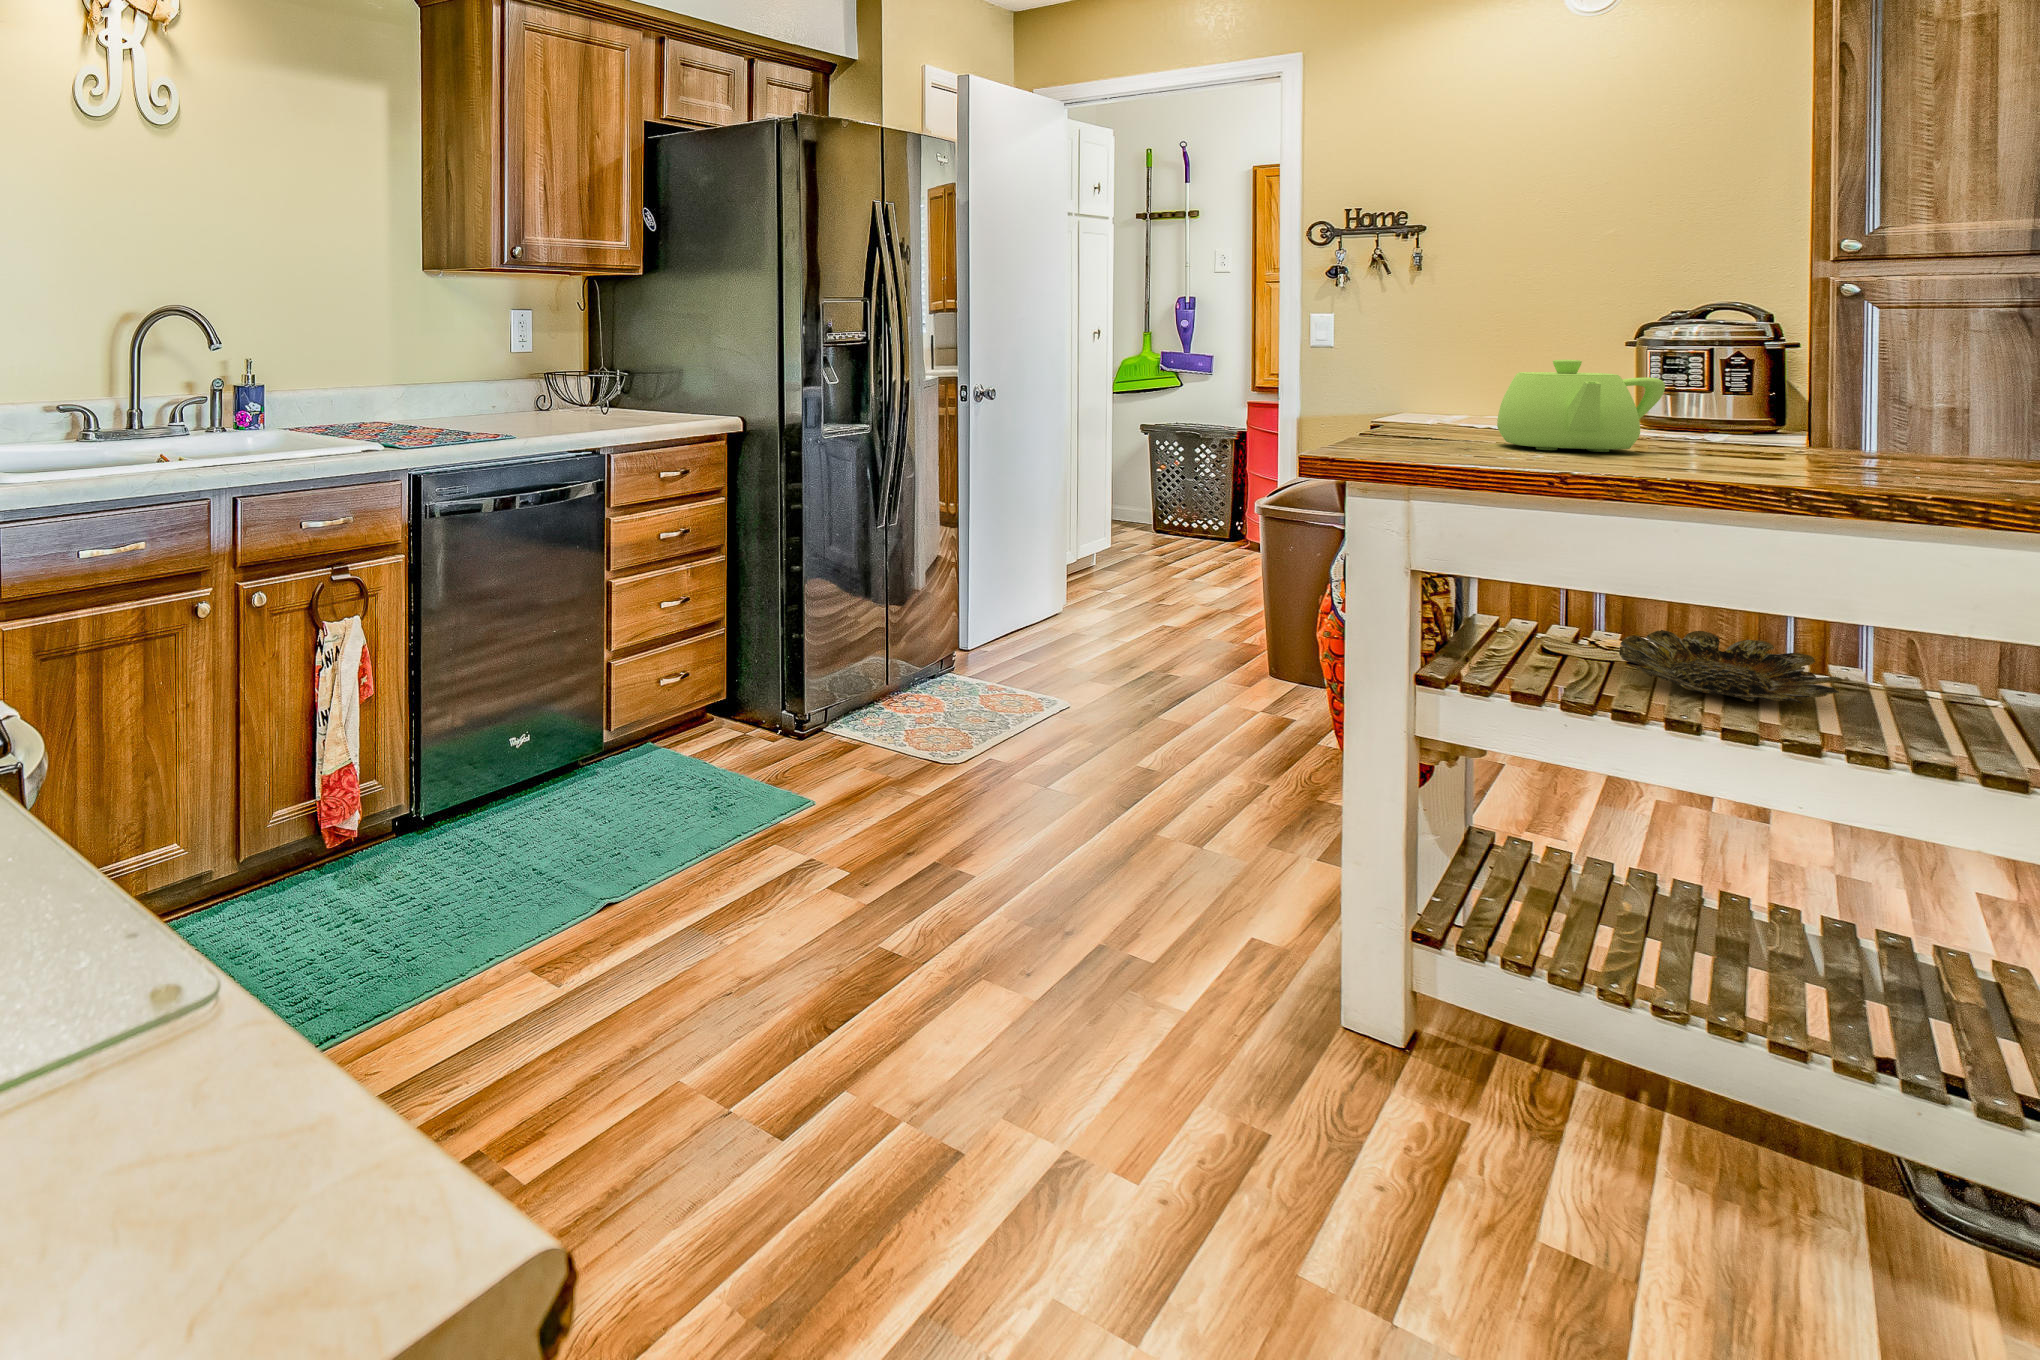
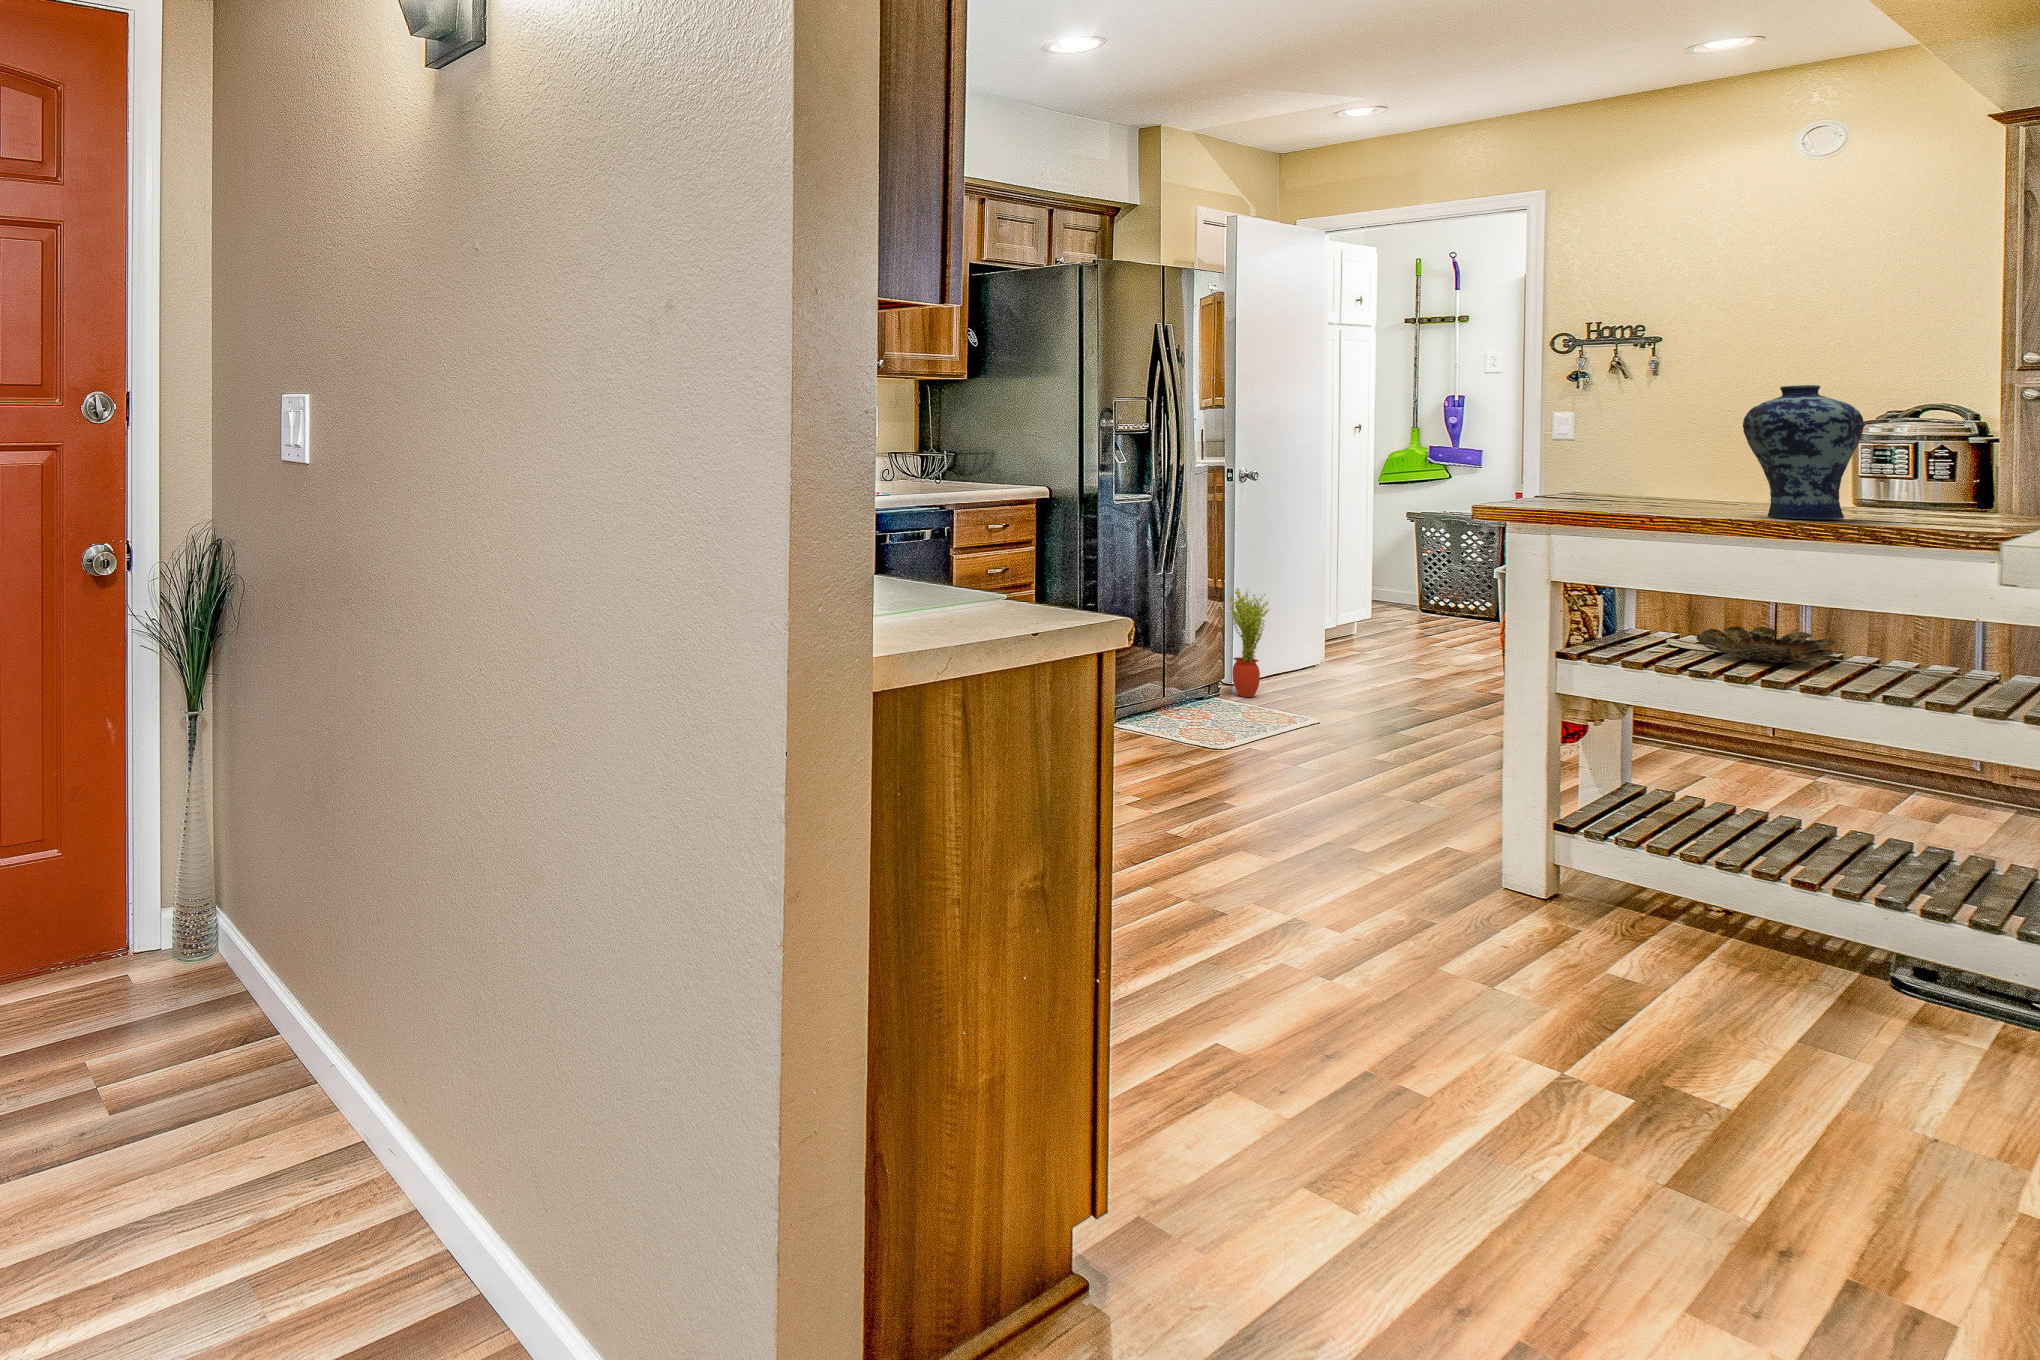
vase: none [1714,265,1900,480] -> present [1743,385,1864,519]
teapot: present [1497,360,1665,452] -> none [1622,445,1740,507]
potted plant: none [960,536,1008,672] -> present [1228,588,1270,697]

